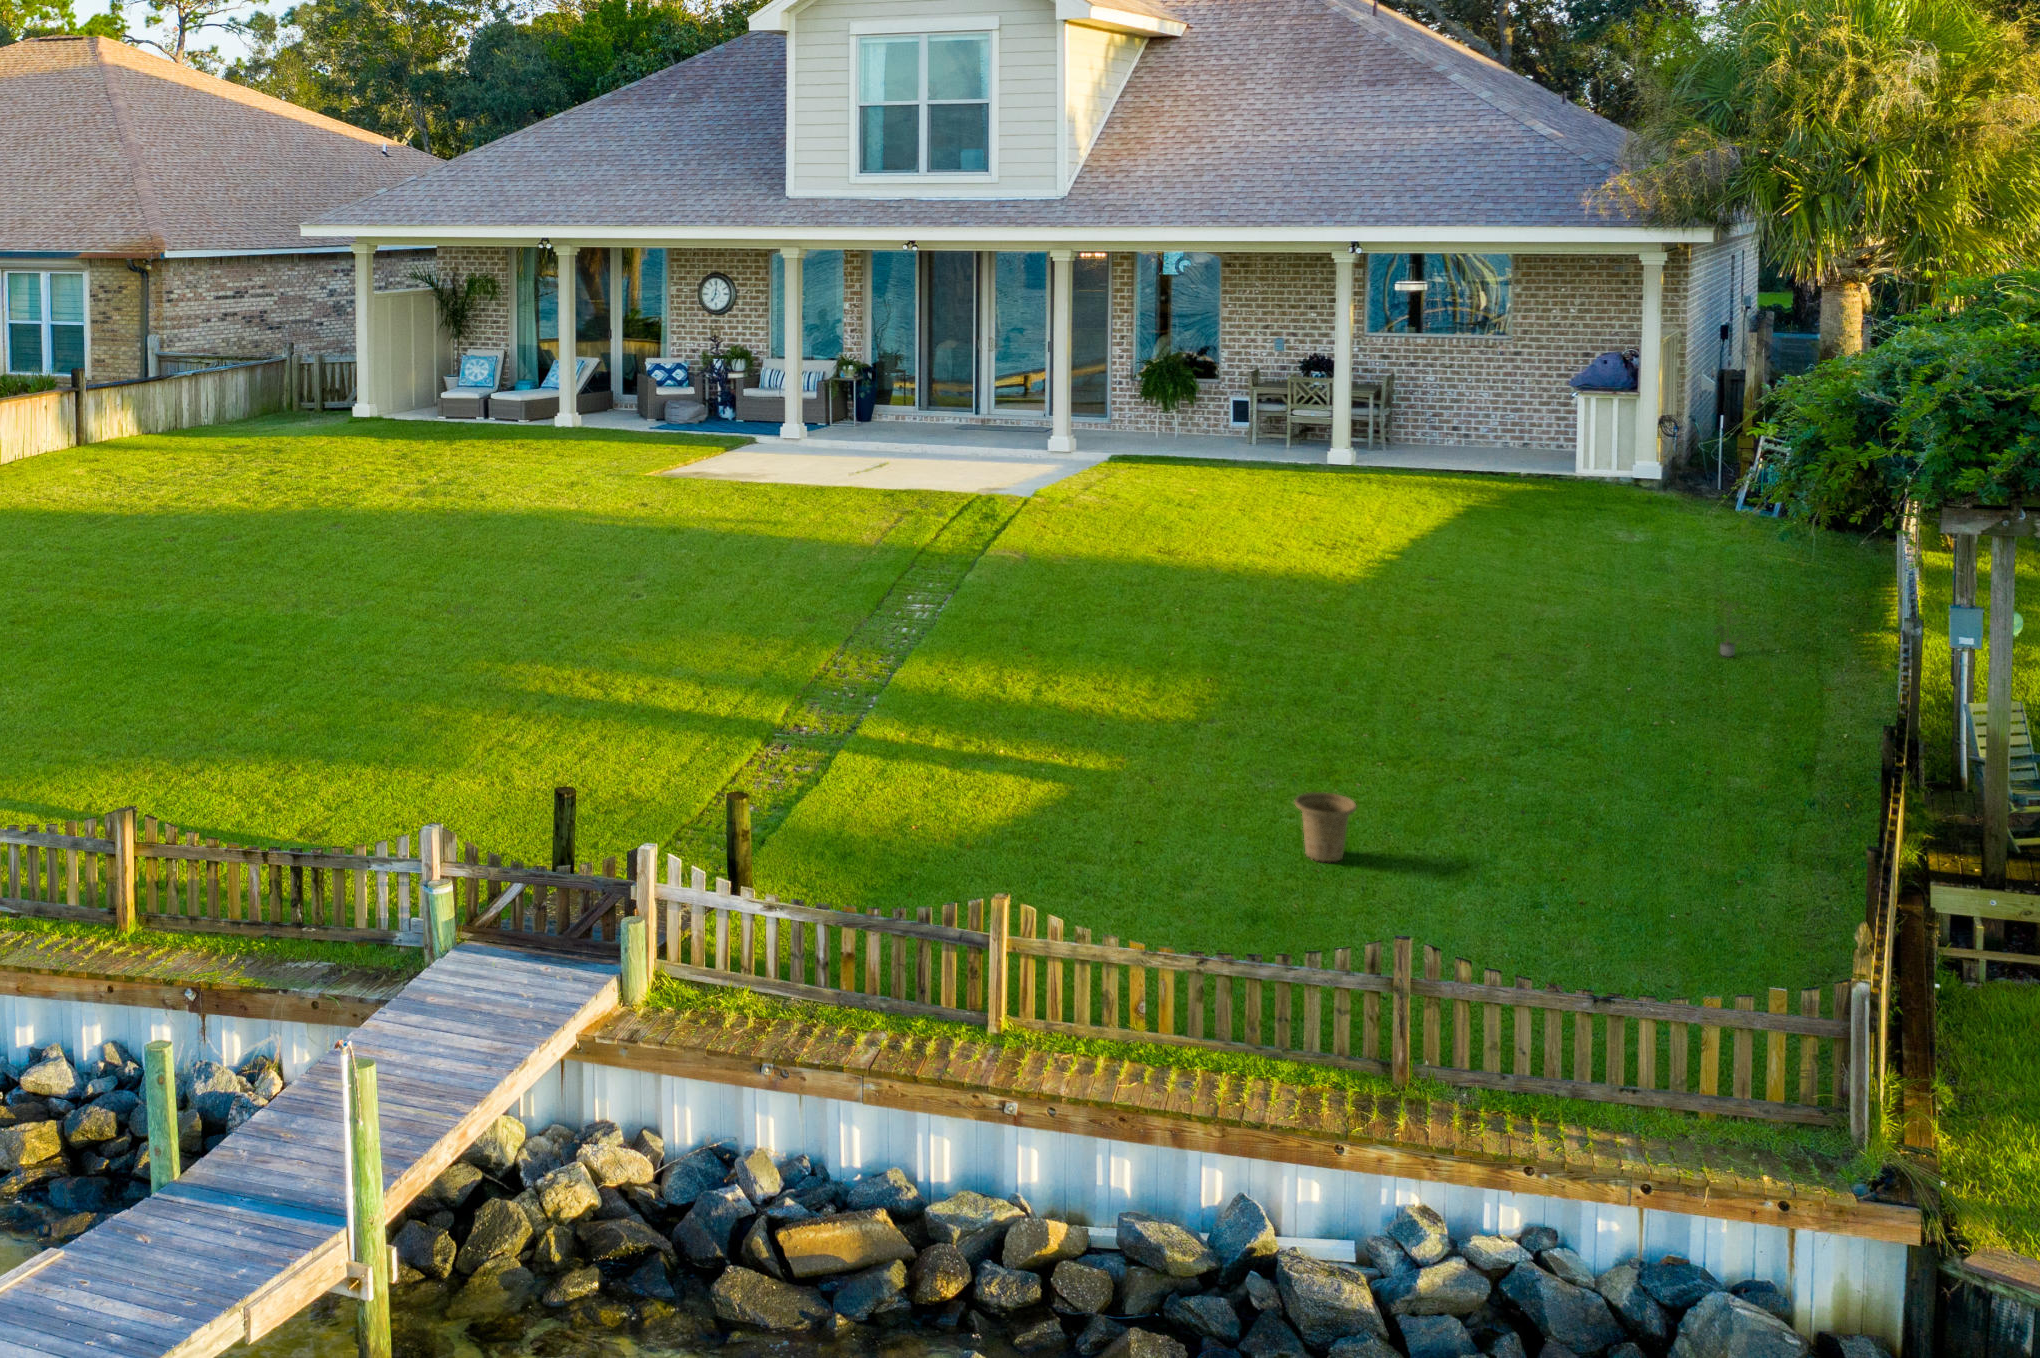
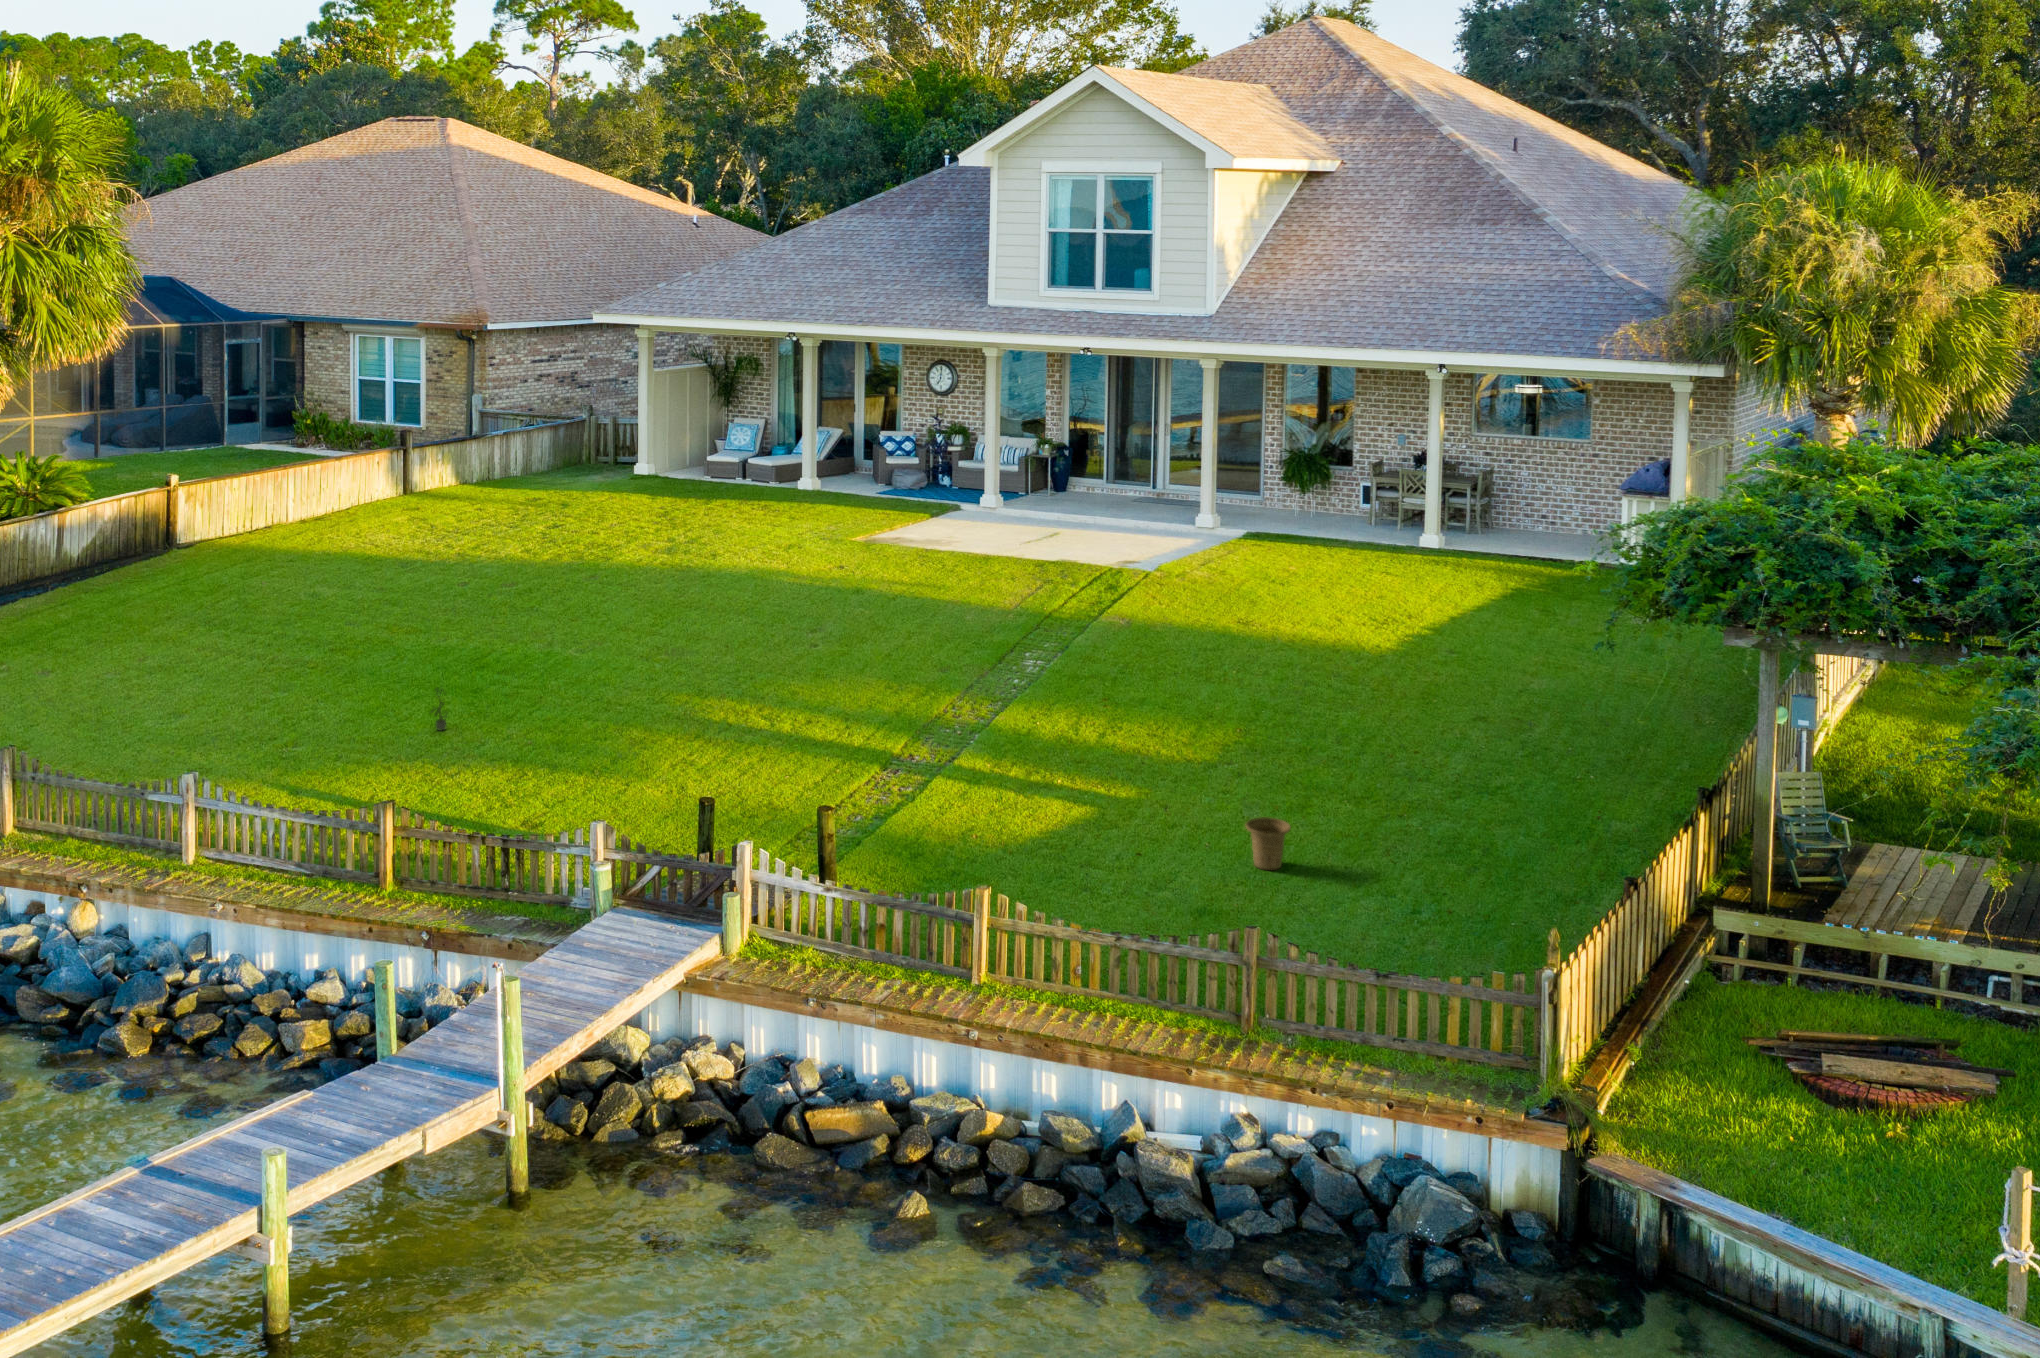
potted plant: present [1713,601,1746,657] -> present [431,688,446,731]

